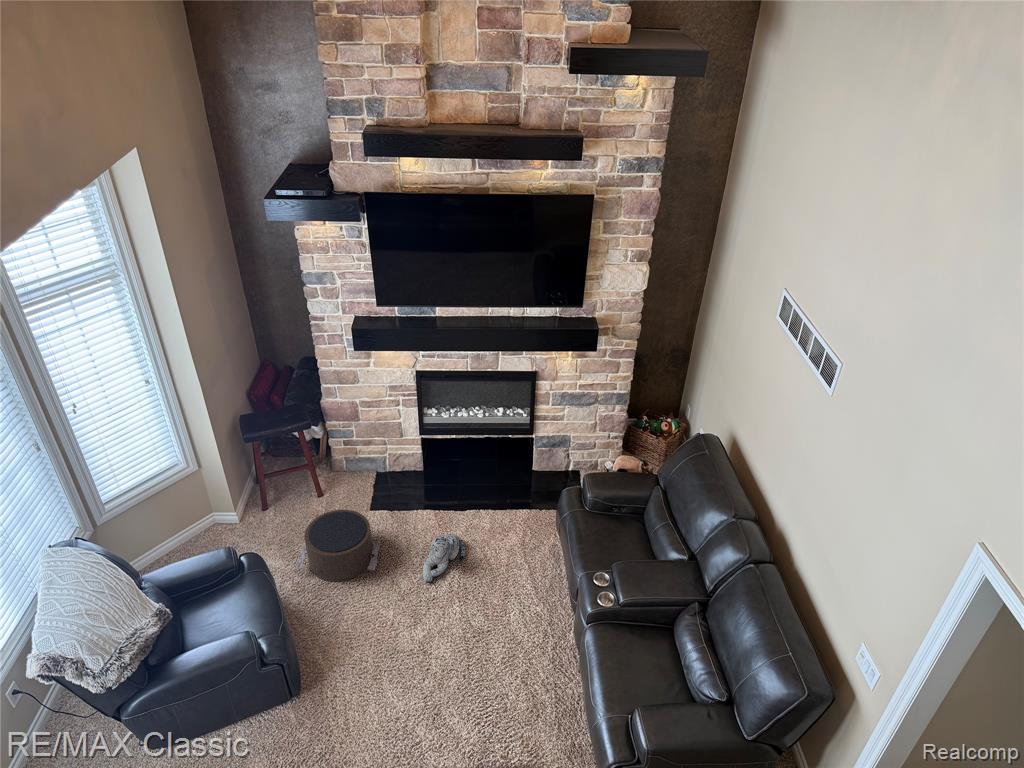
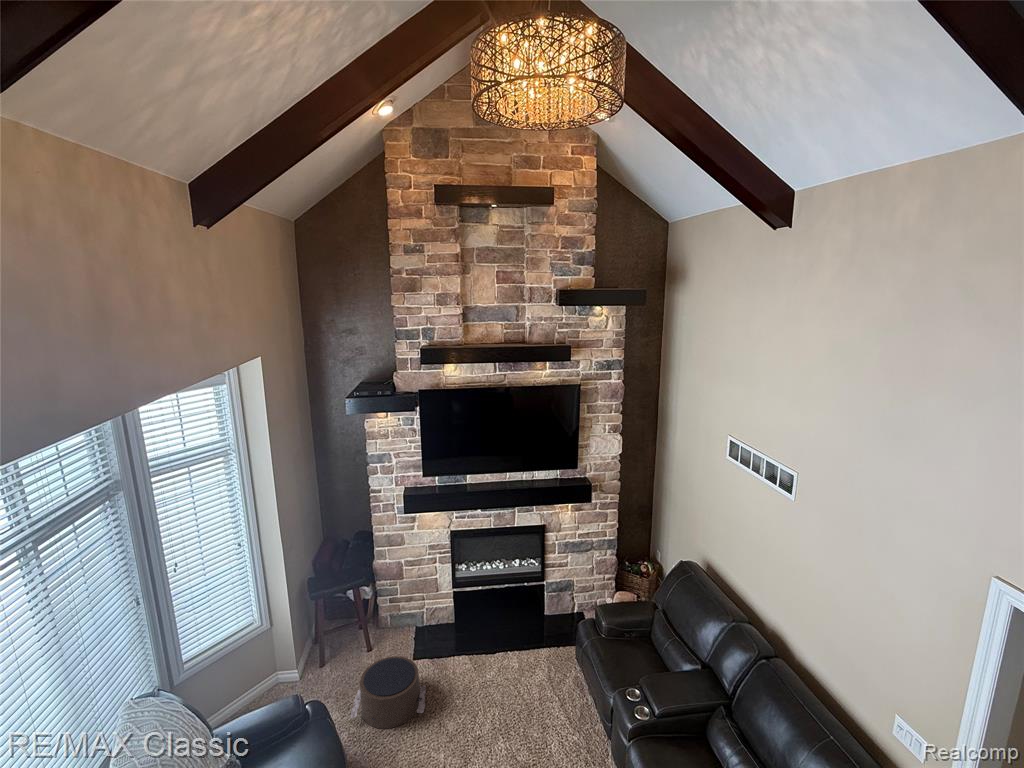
plush toy: present [423,534,466,582] -> none [466,673,502,720]

